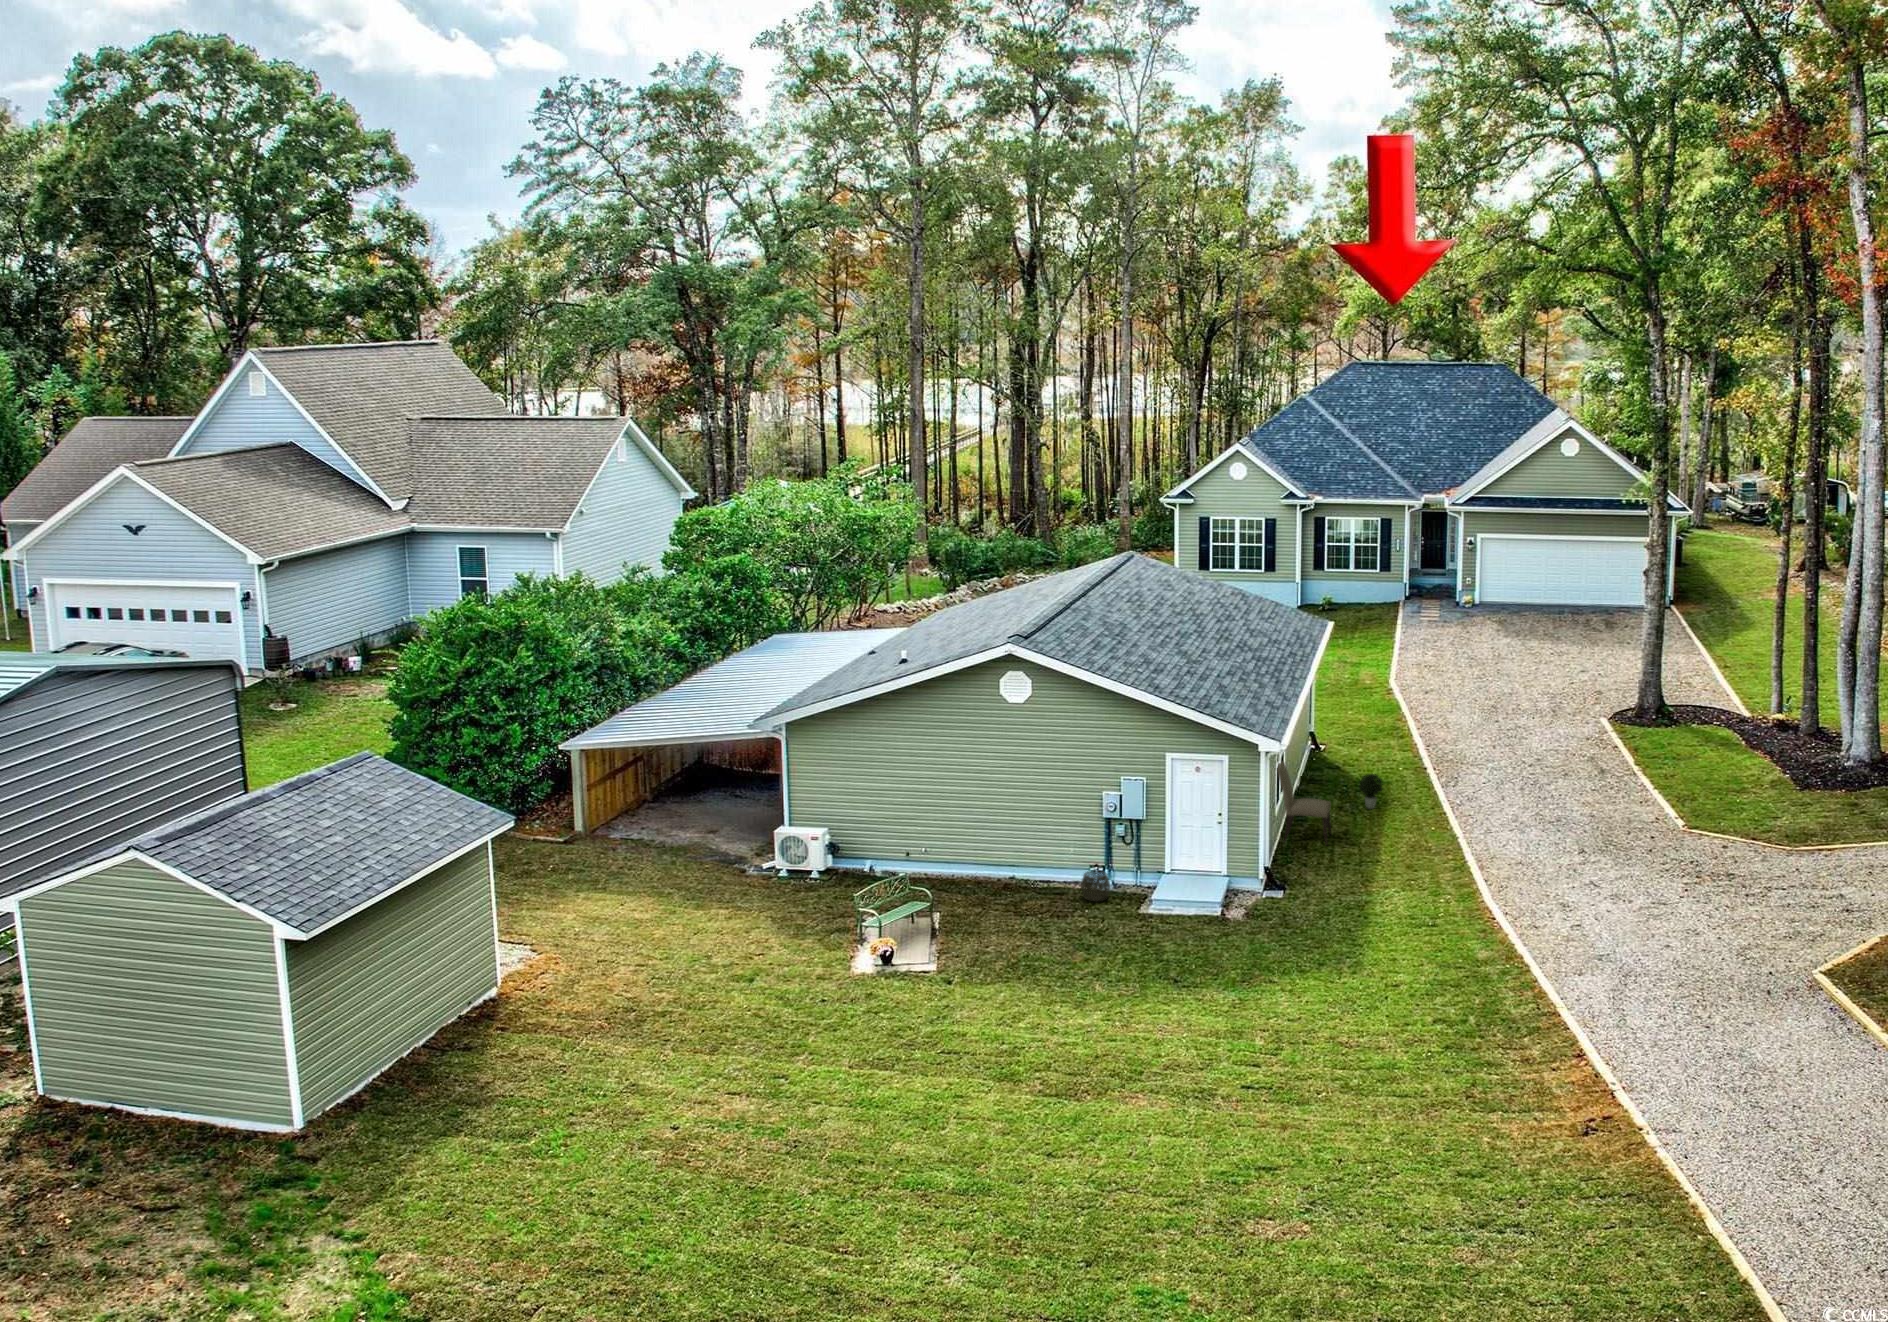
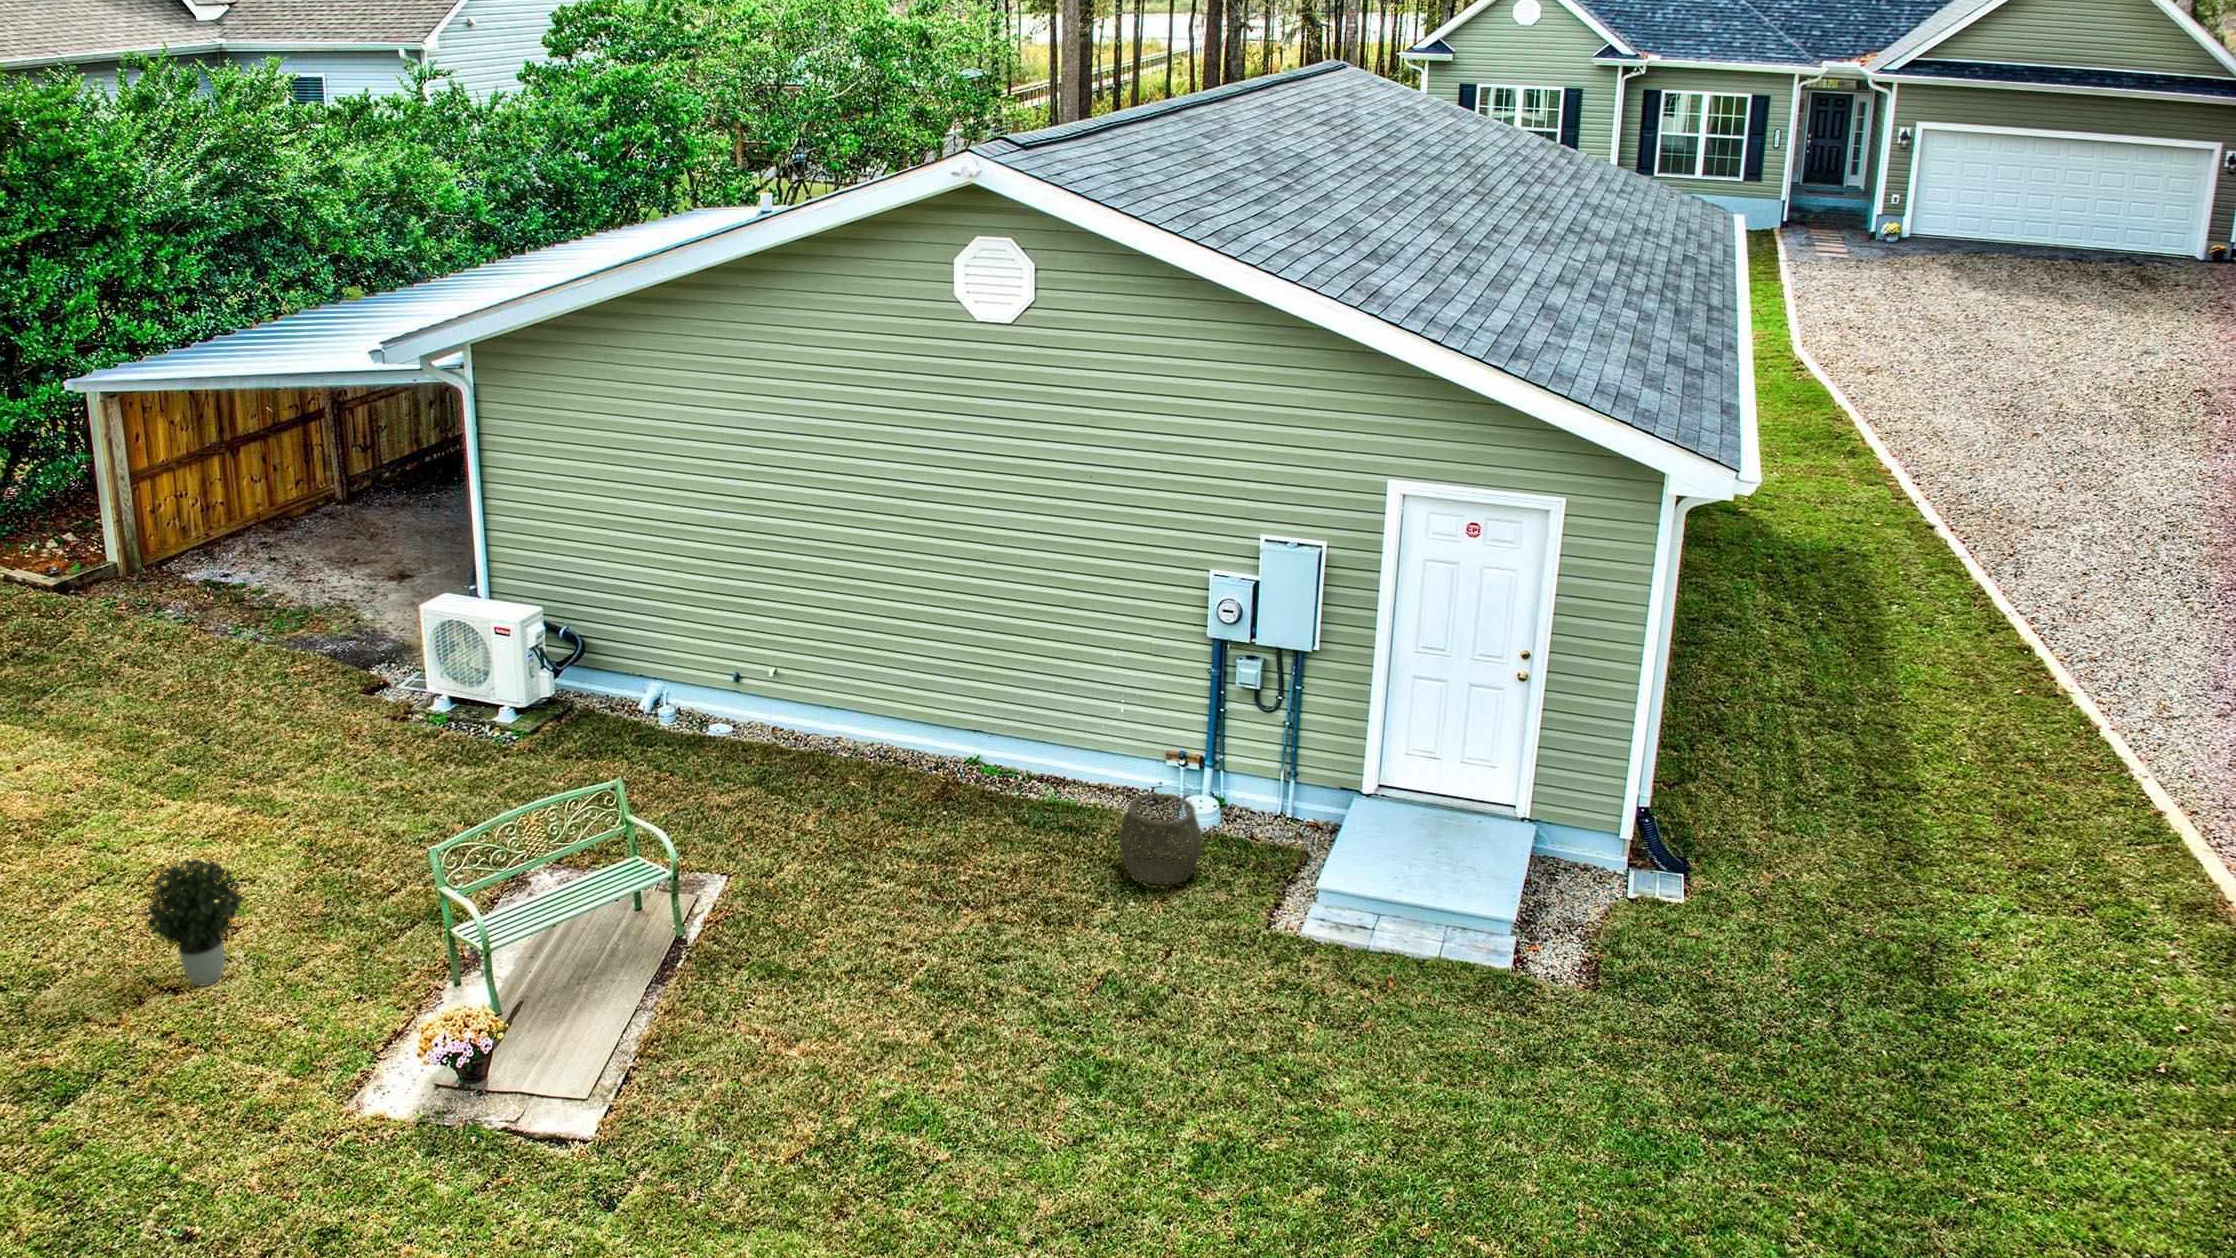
chair: present [1277,762,1331,845] -> none [1668,510,1805,735]
potted plant: present [1359,774,1383,809] -> present [141,859,244,986]

